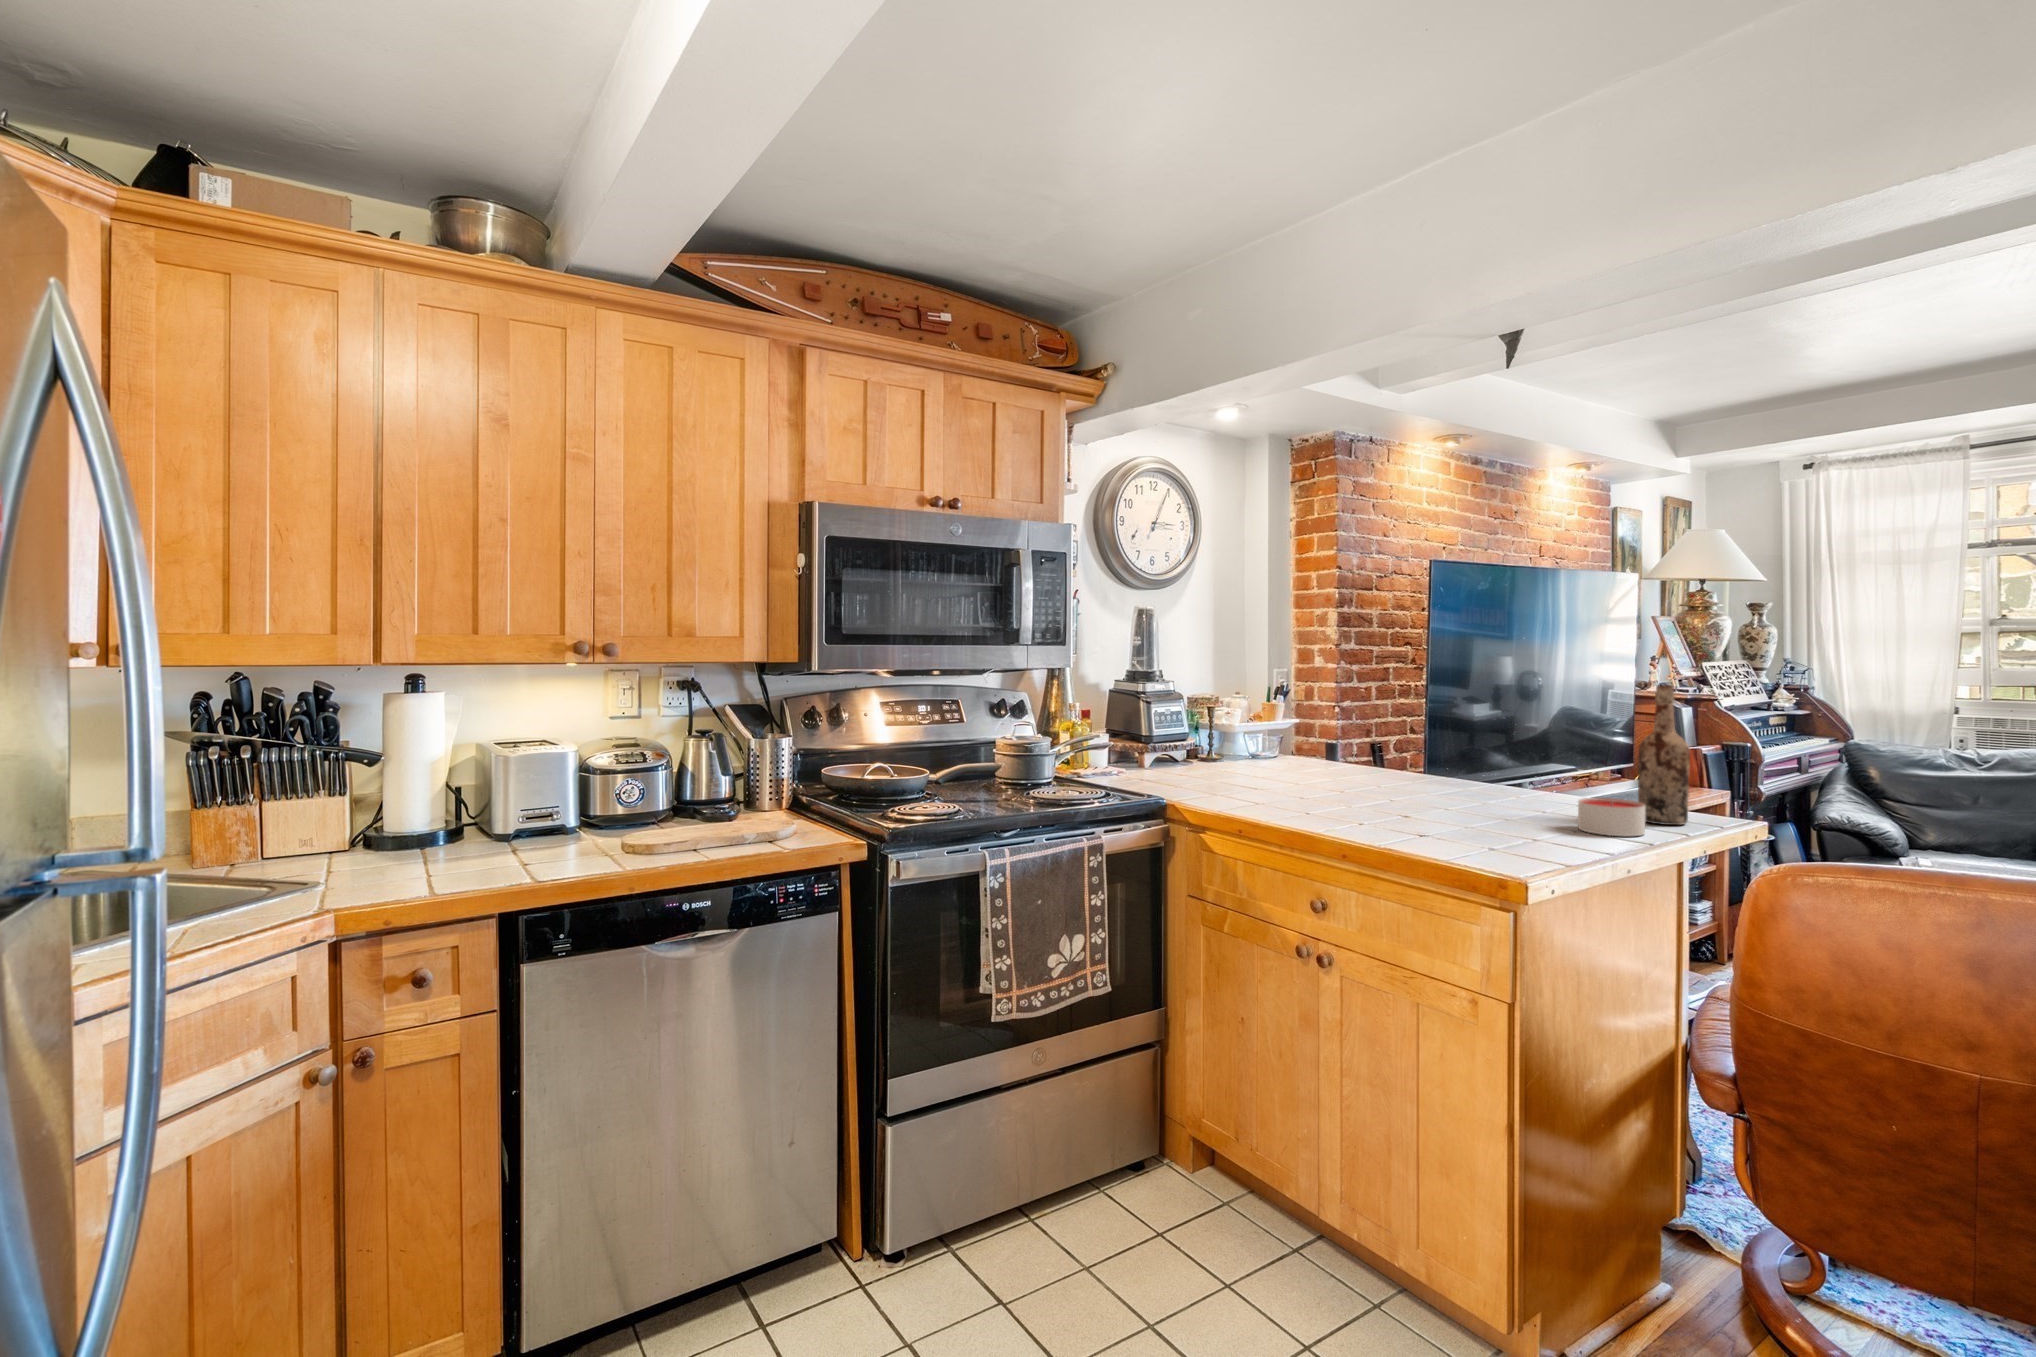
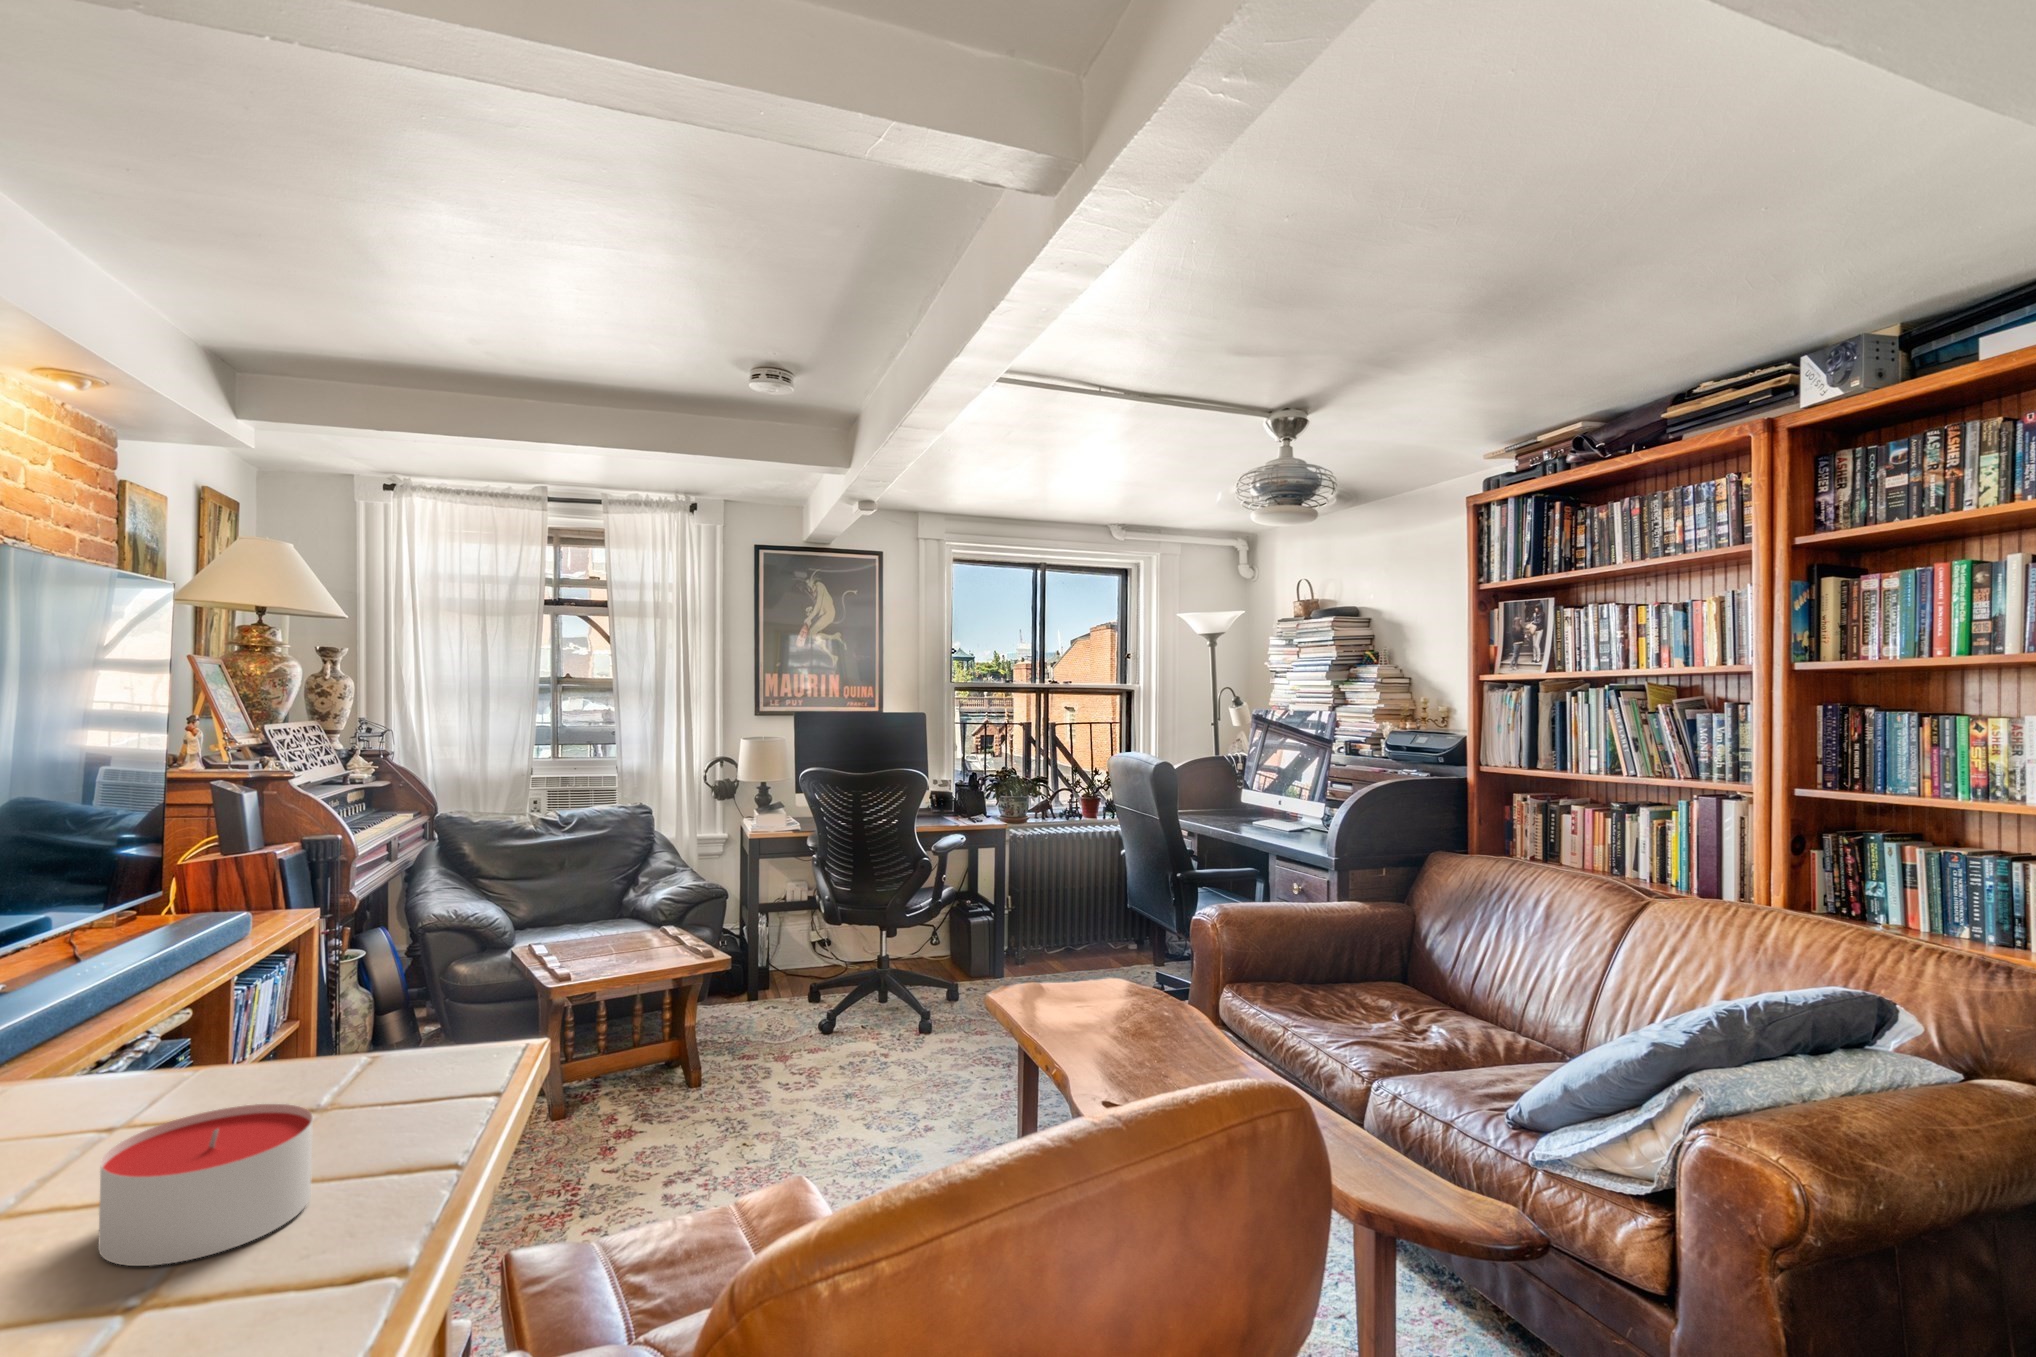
wine bottle: present [1638,685,1690,825] -> none [266,783,389,1127]

